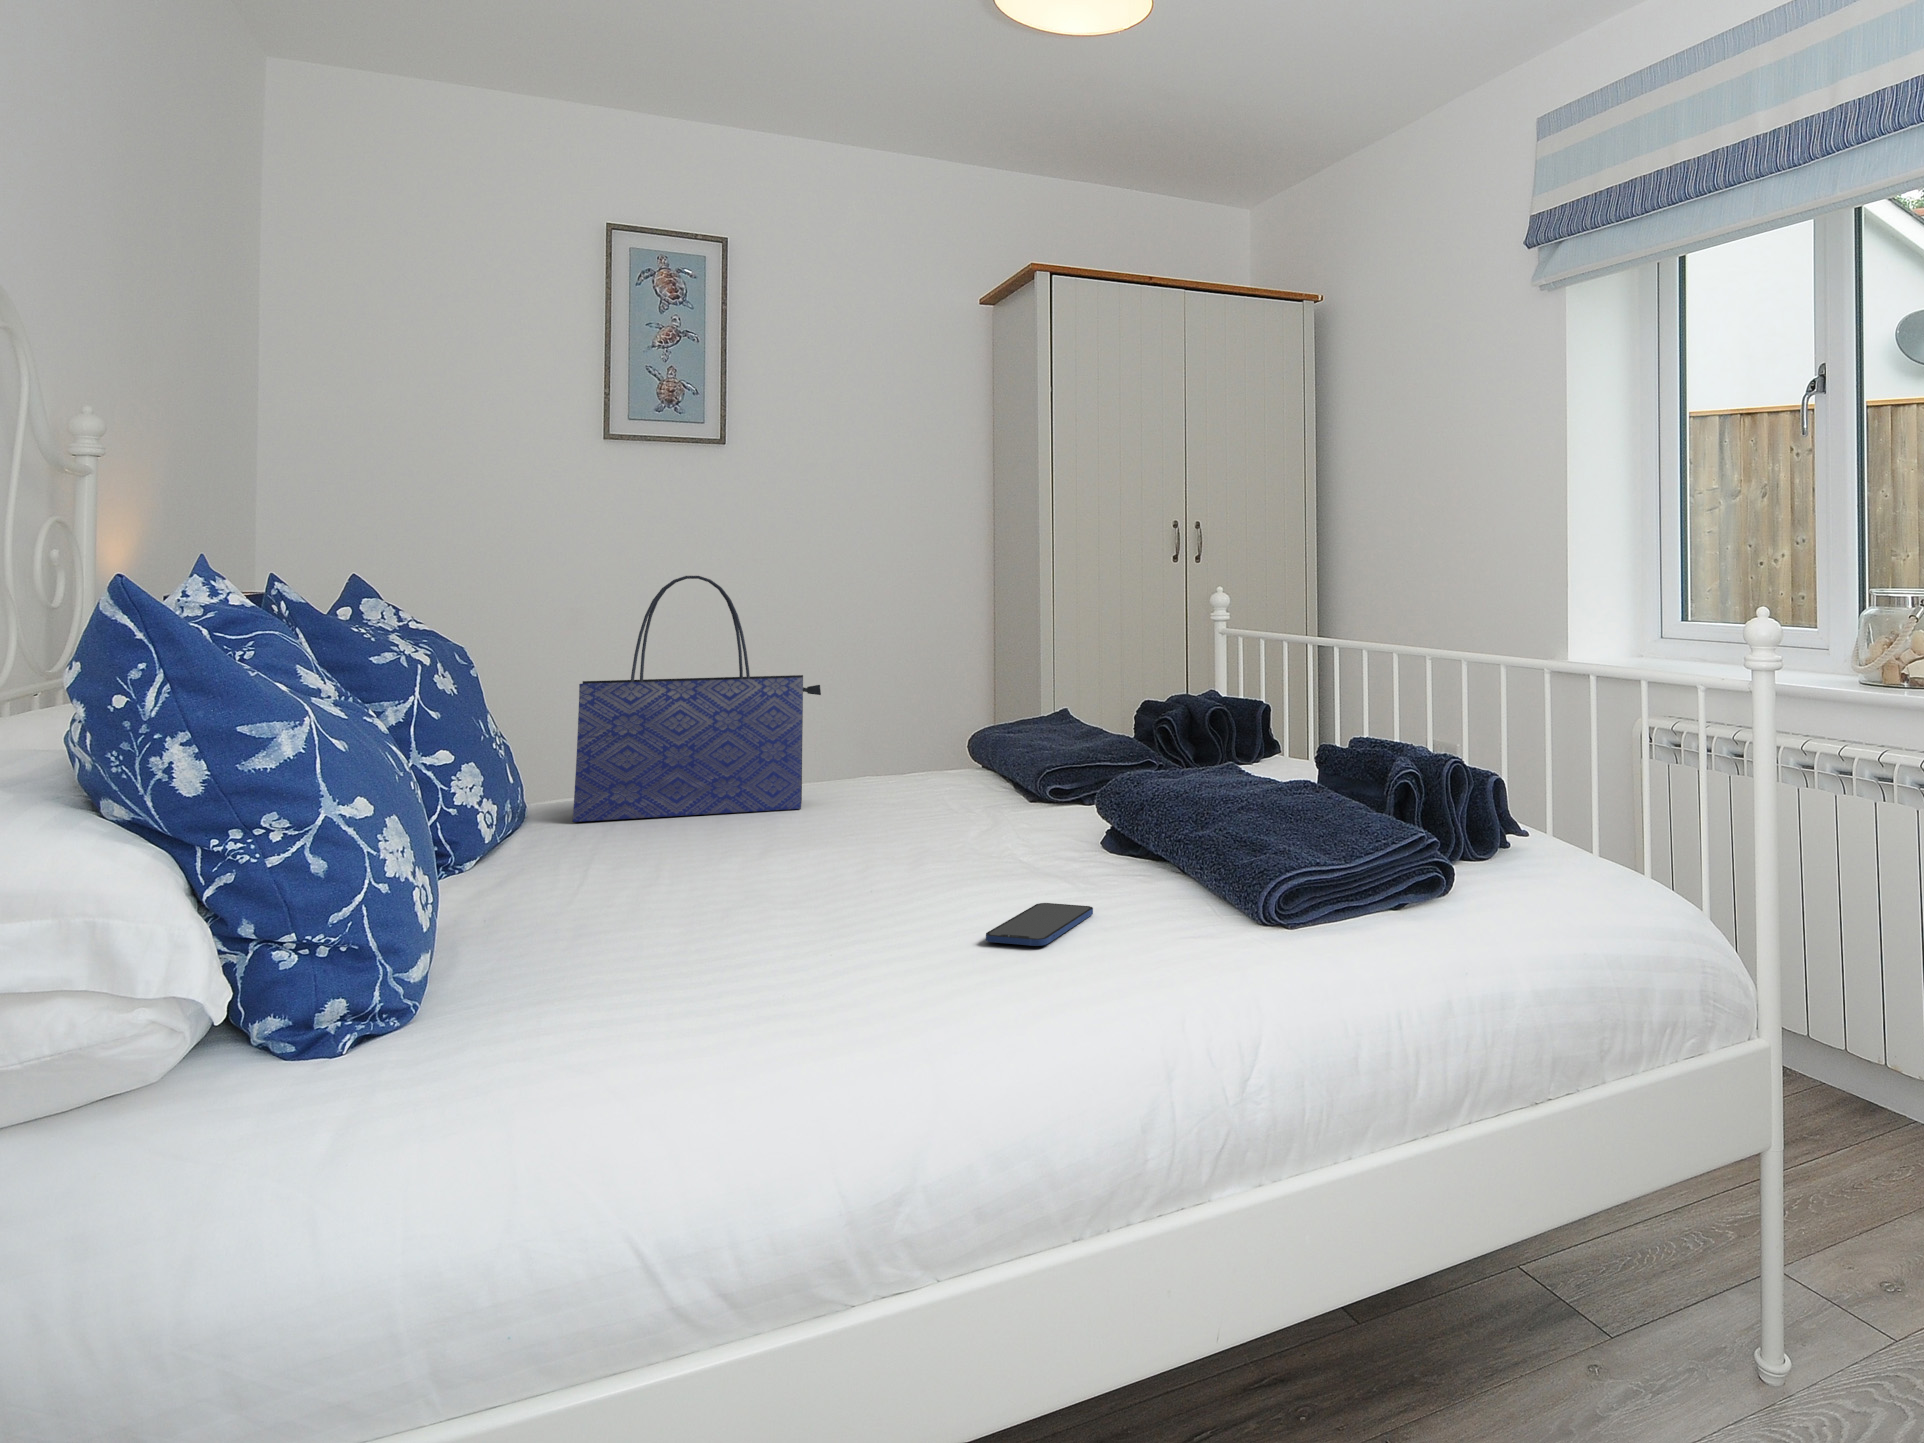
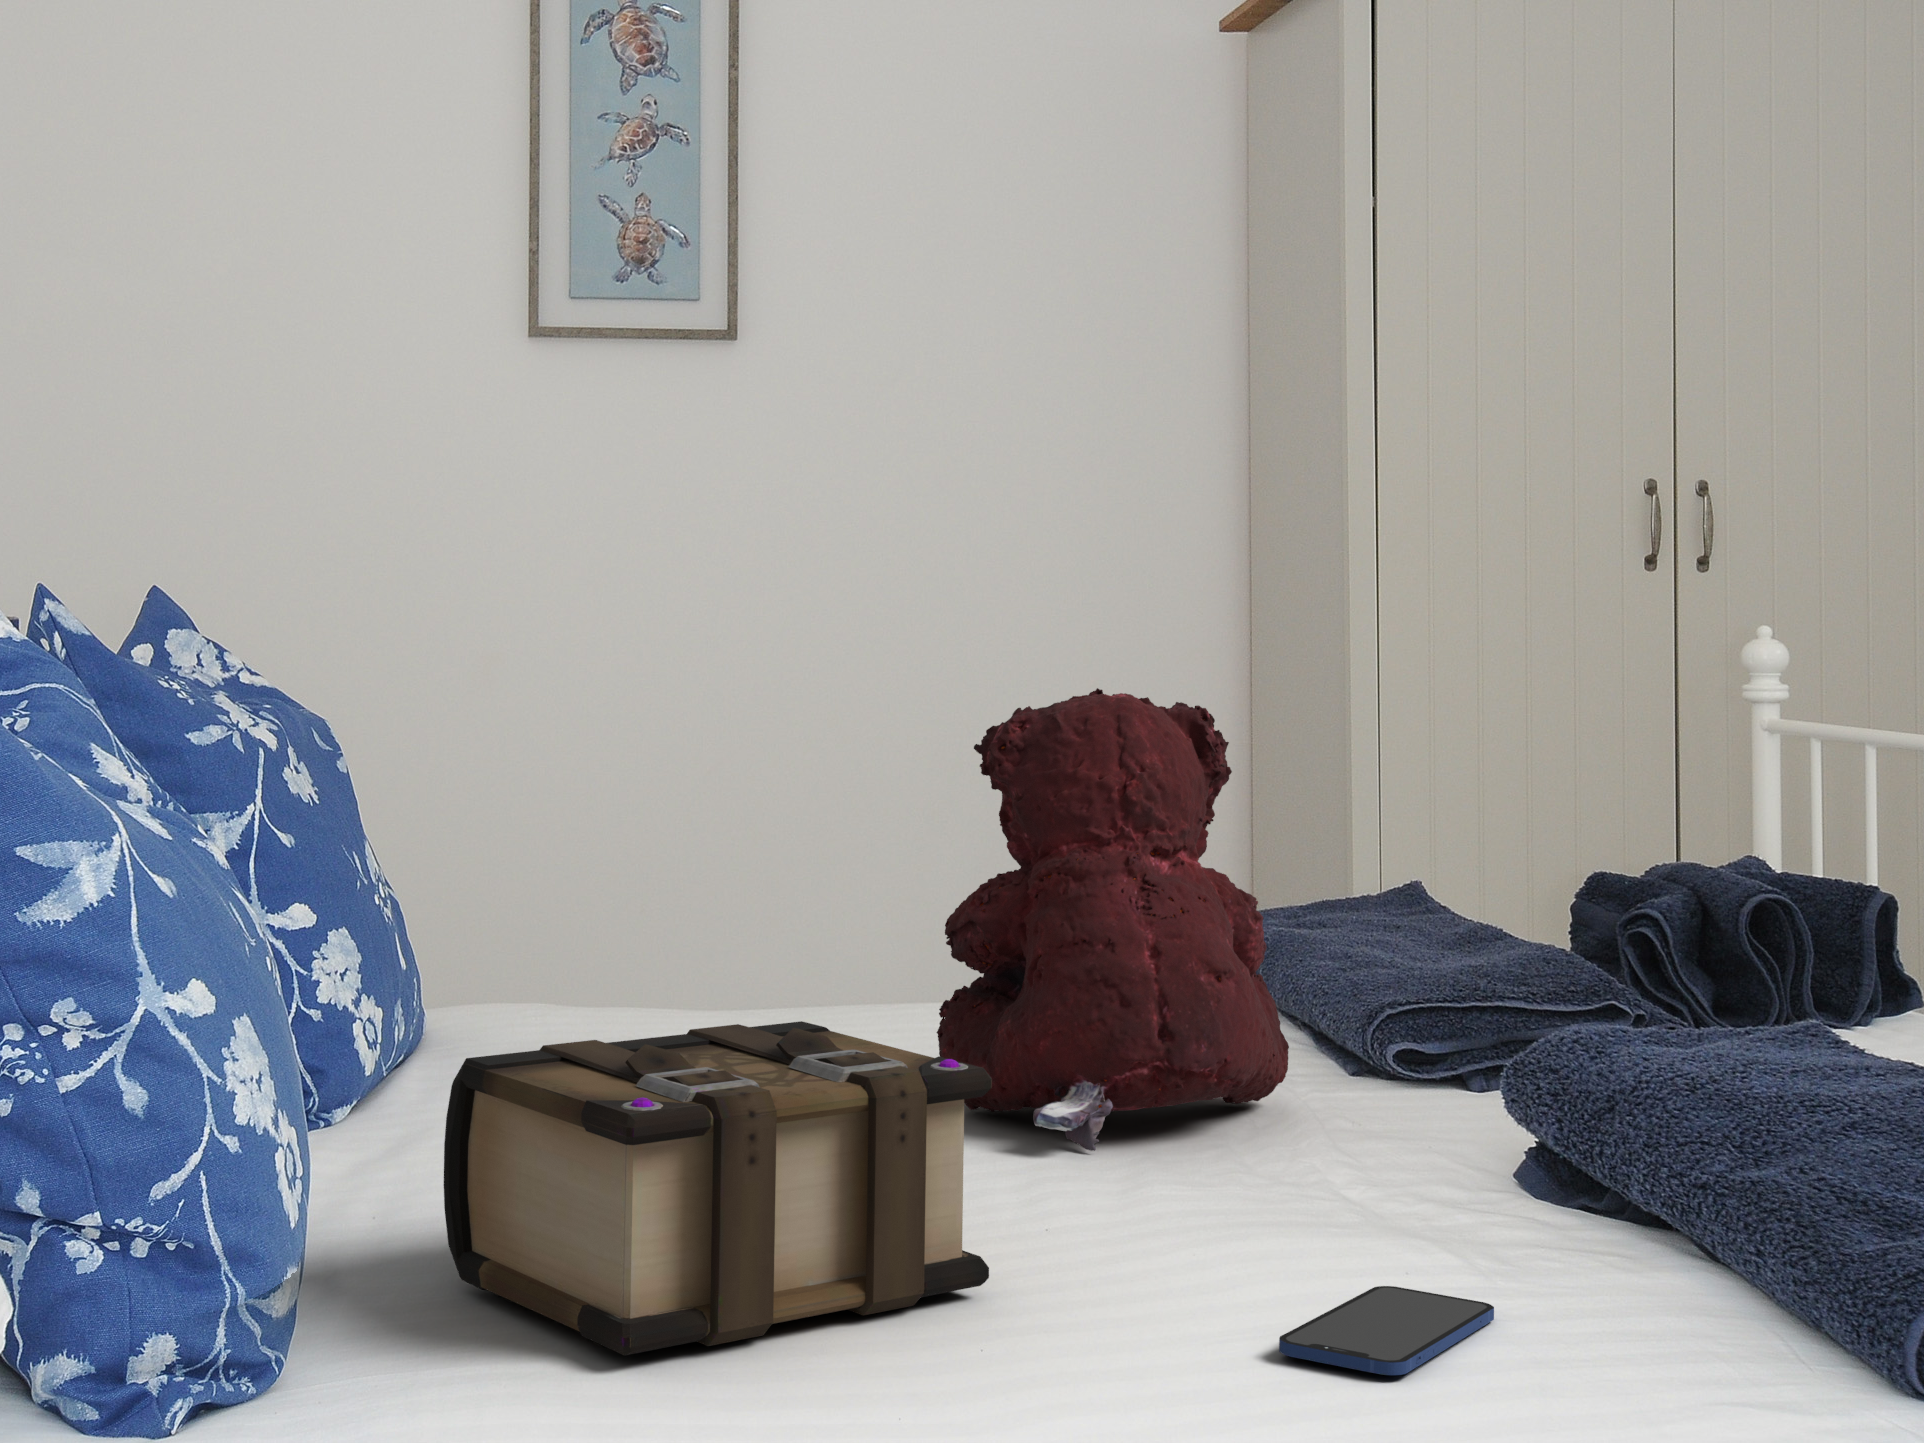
tote bag: present [573,576,821,822] -> none [502,602,930,1052]
teddy bear: none [821,615,1006,851] -> present [937,688,1289,1151]
book: none [525,795,840,981] -> present [444,1021,992,1356]

